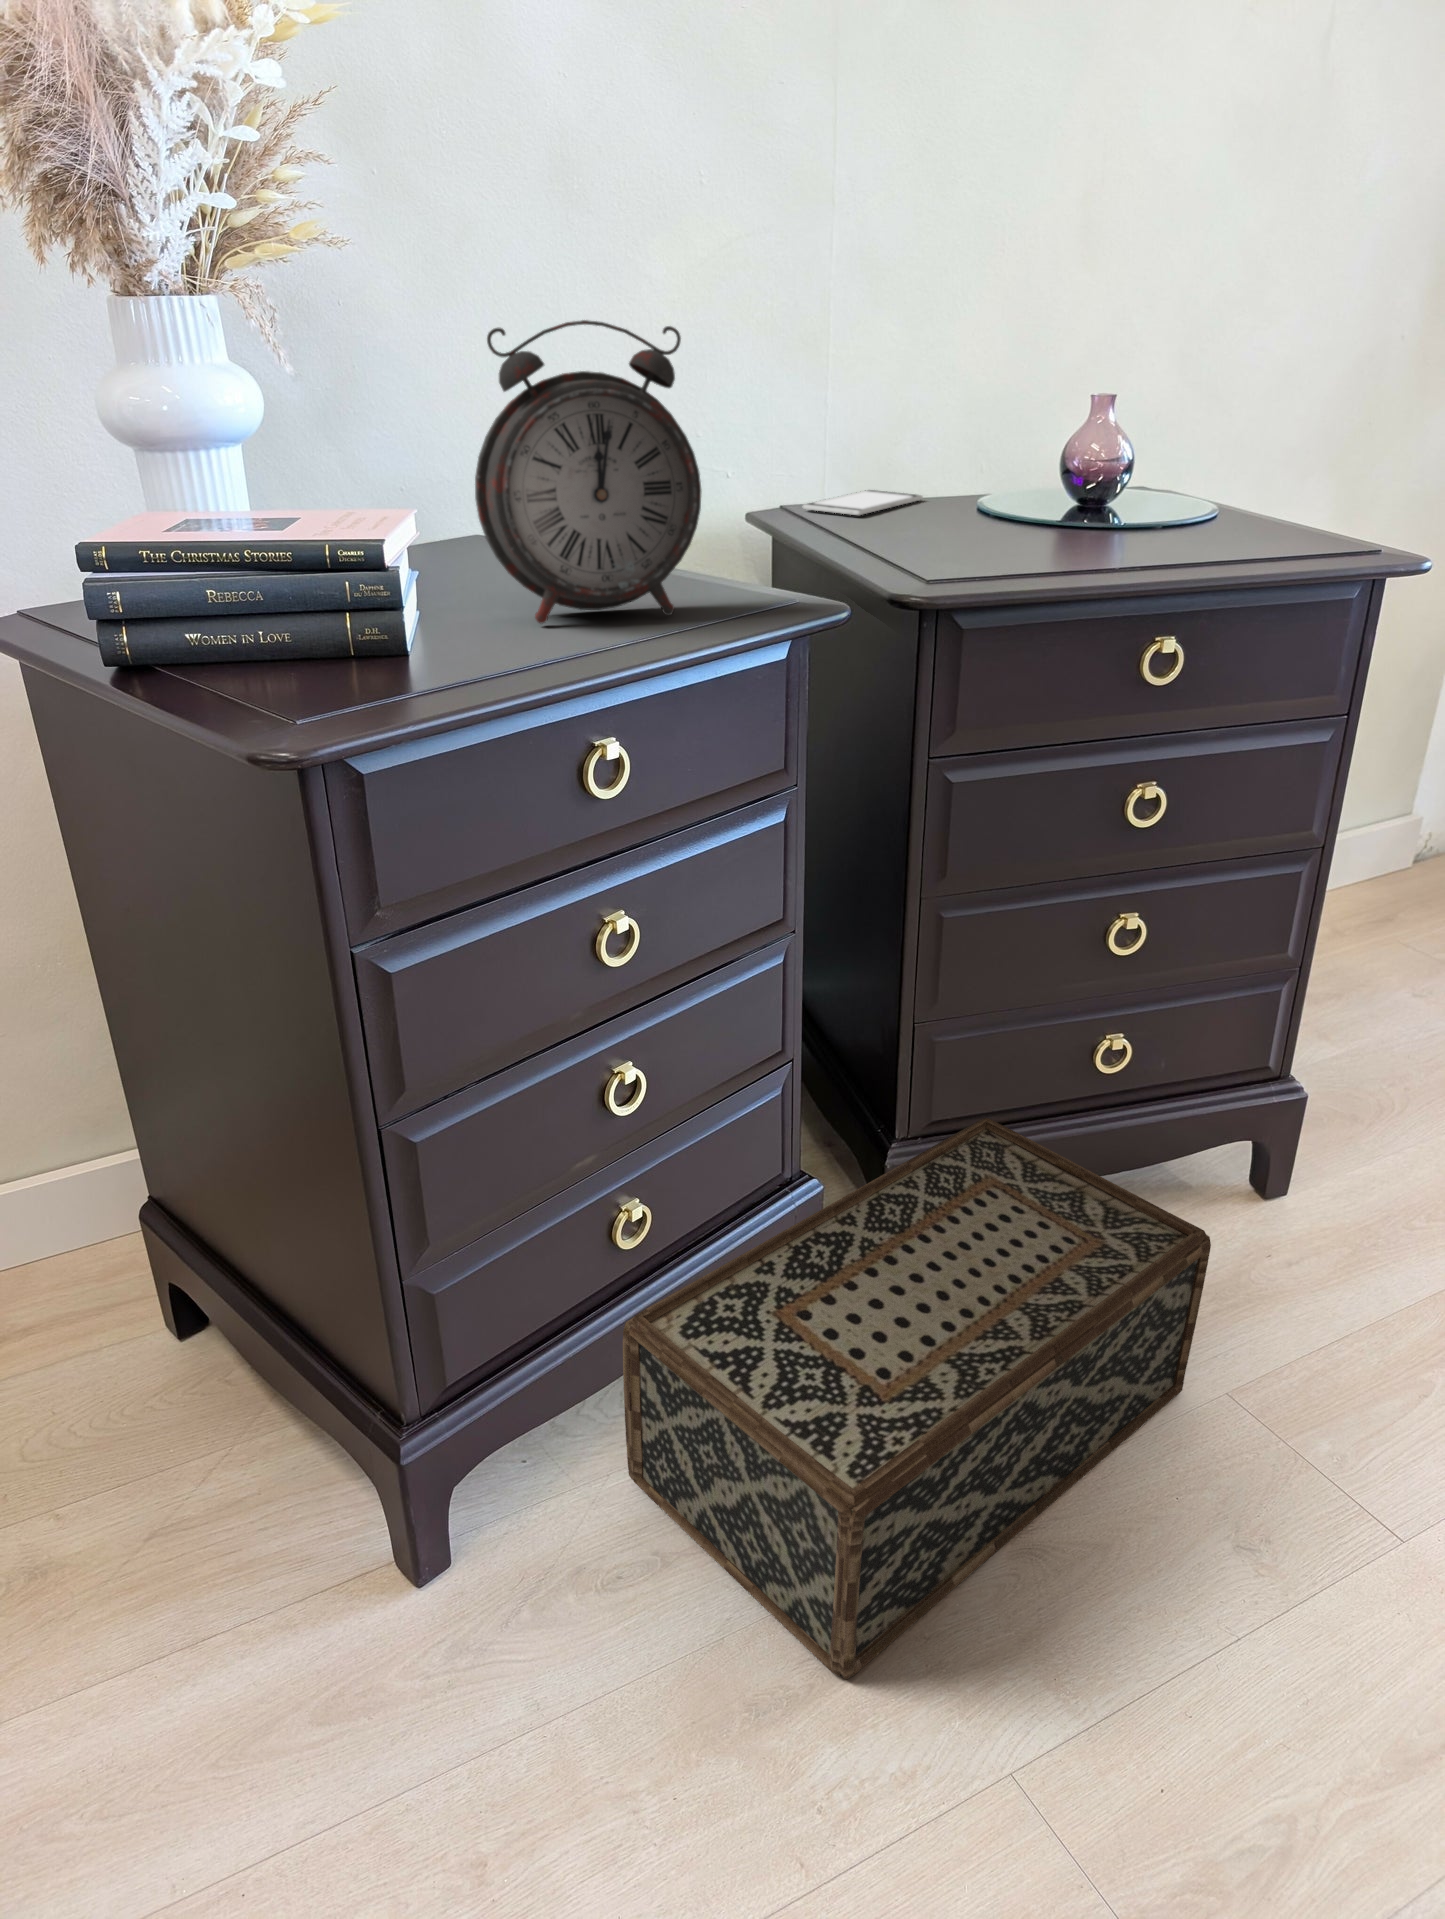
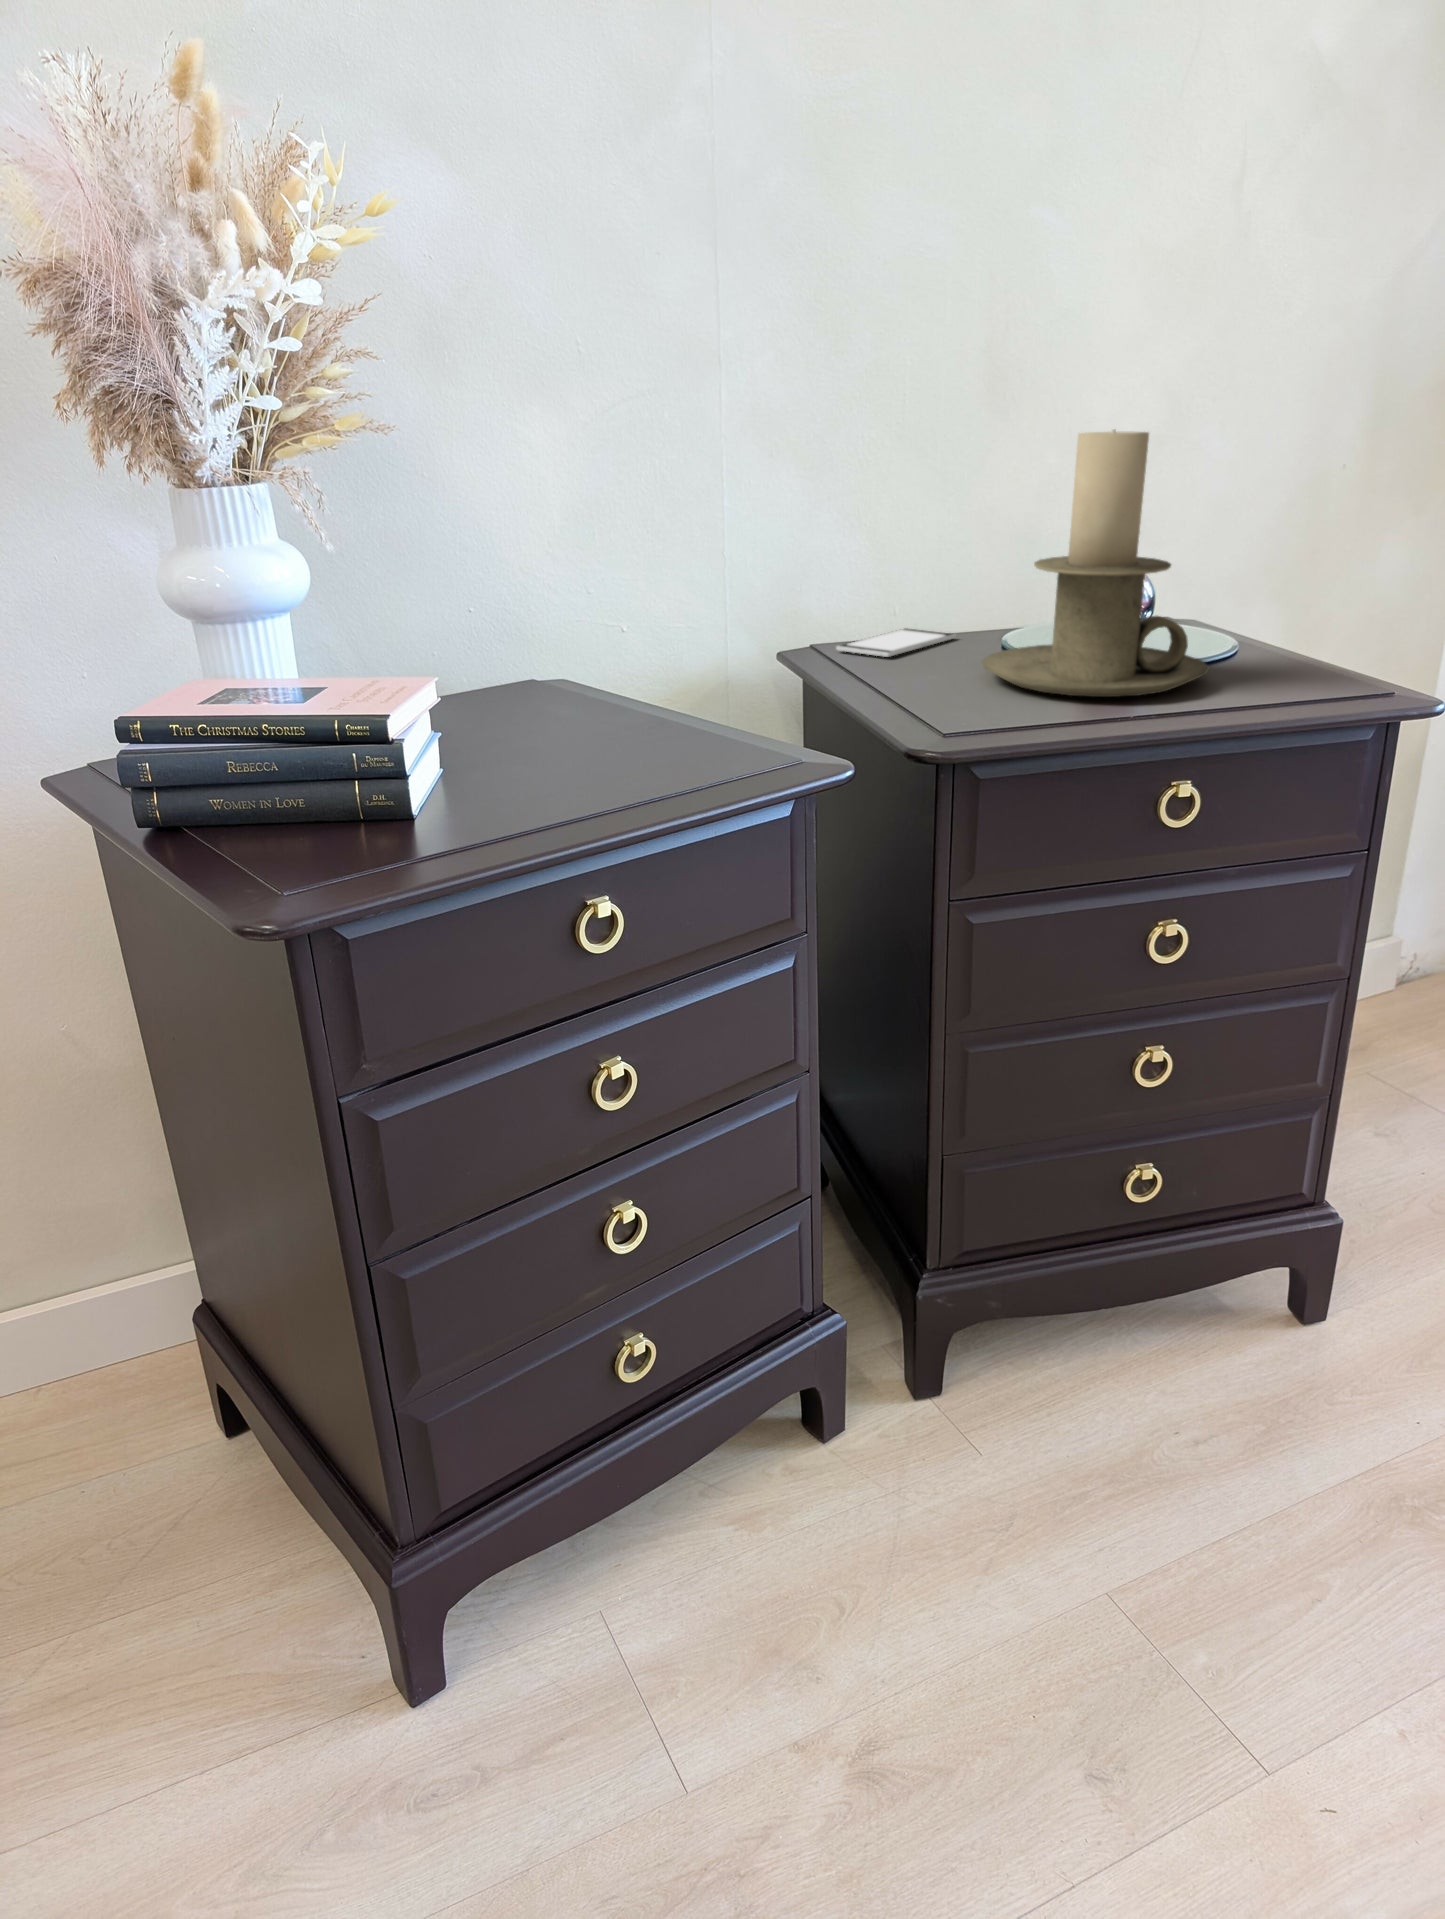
candle holder: none [960,270,1193,552] -> present [982,429,1209,697]
alarm clock: present [475,320,701,623] -> none [491,503,704,782]
woven basket: present [623,1118,1211,1679] -> none [624,1247,1224,1832]

